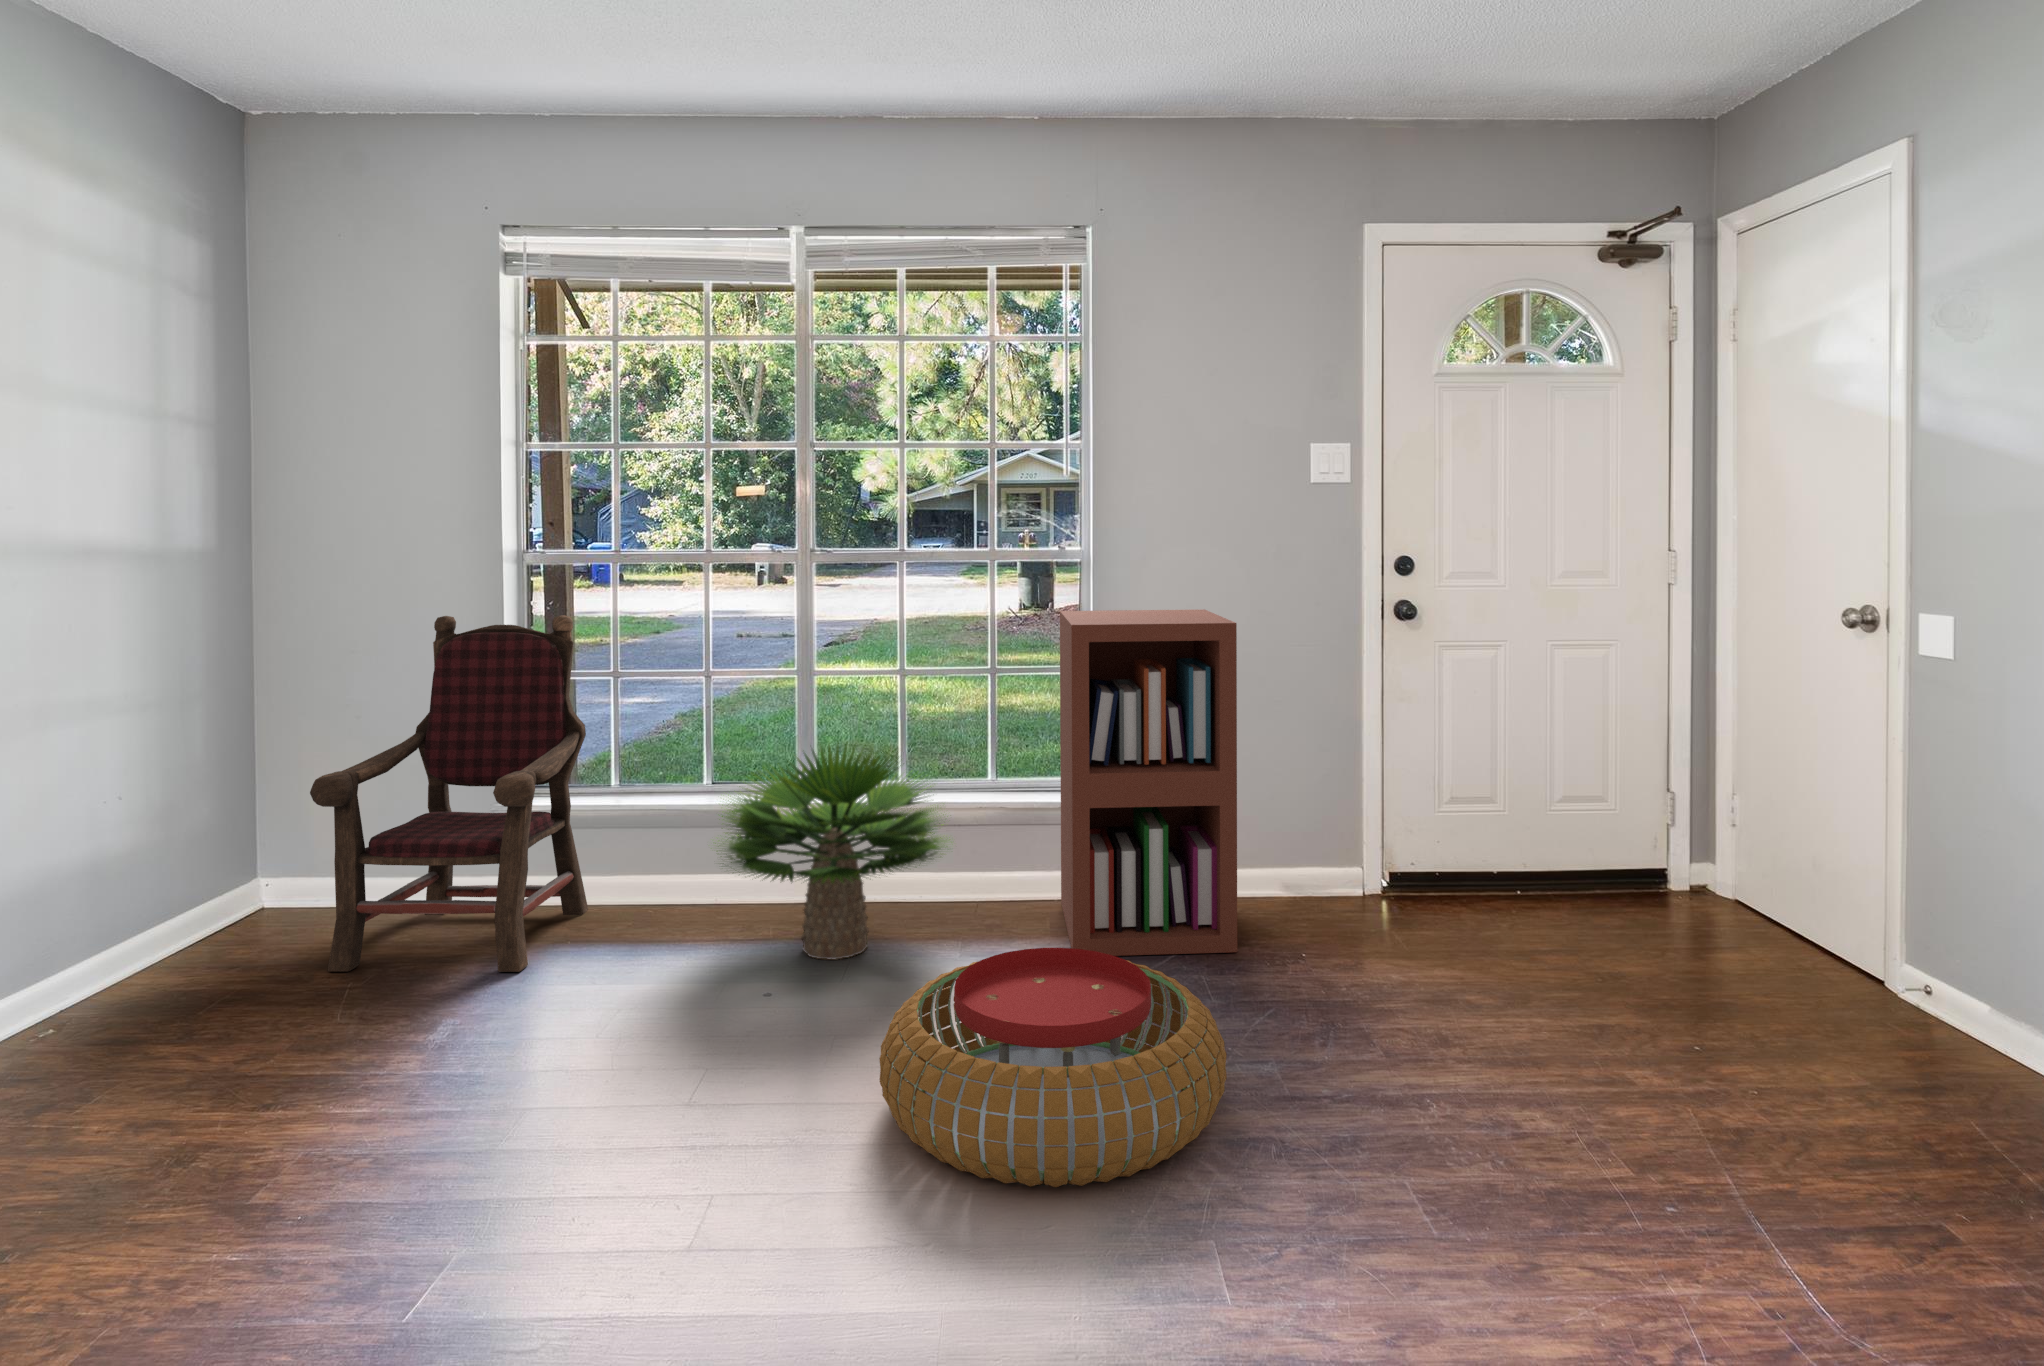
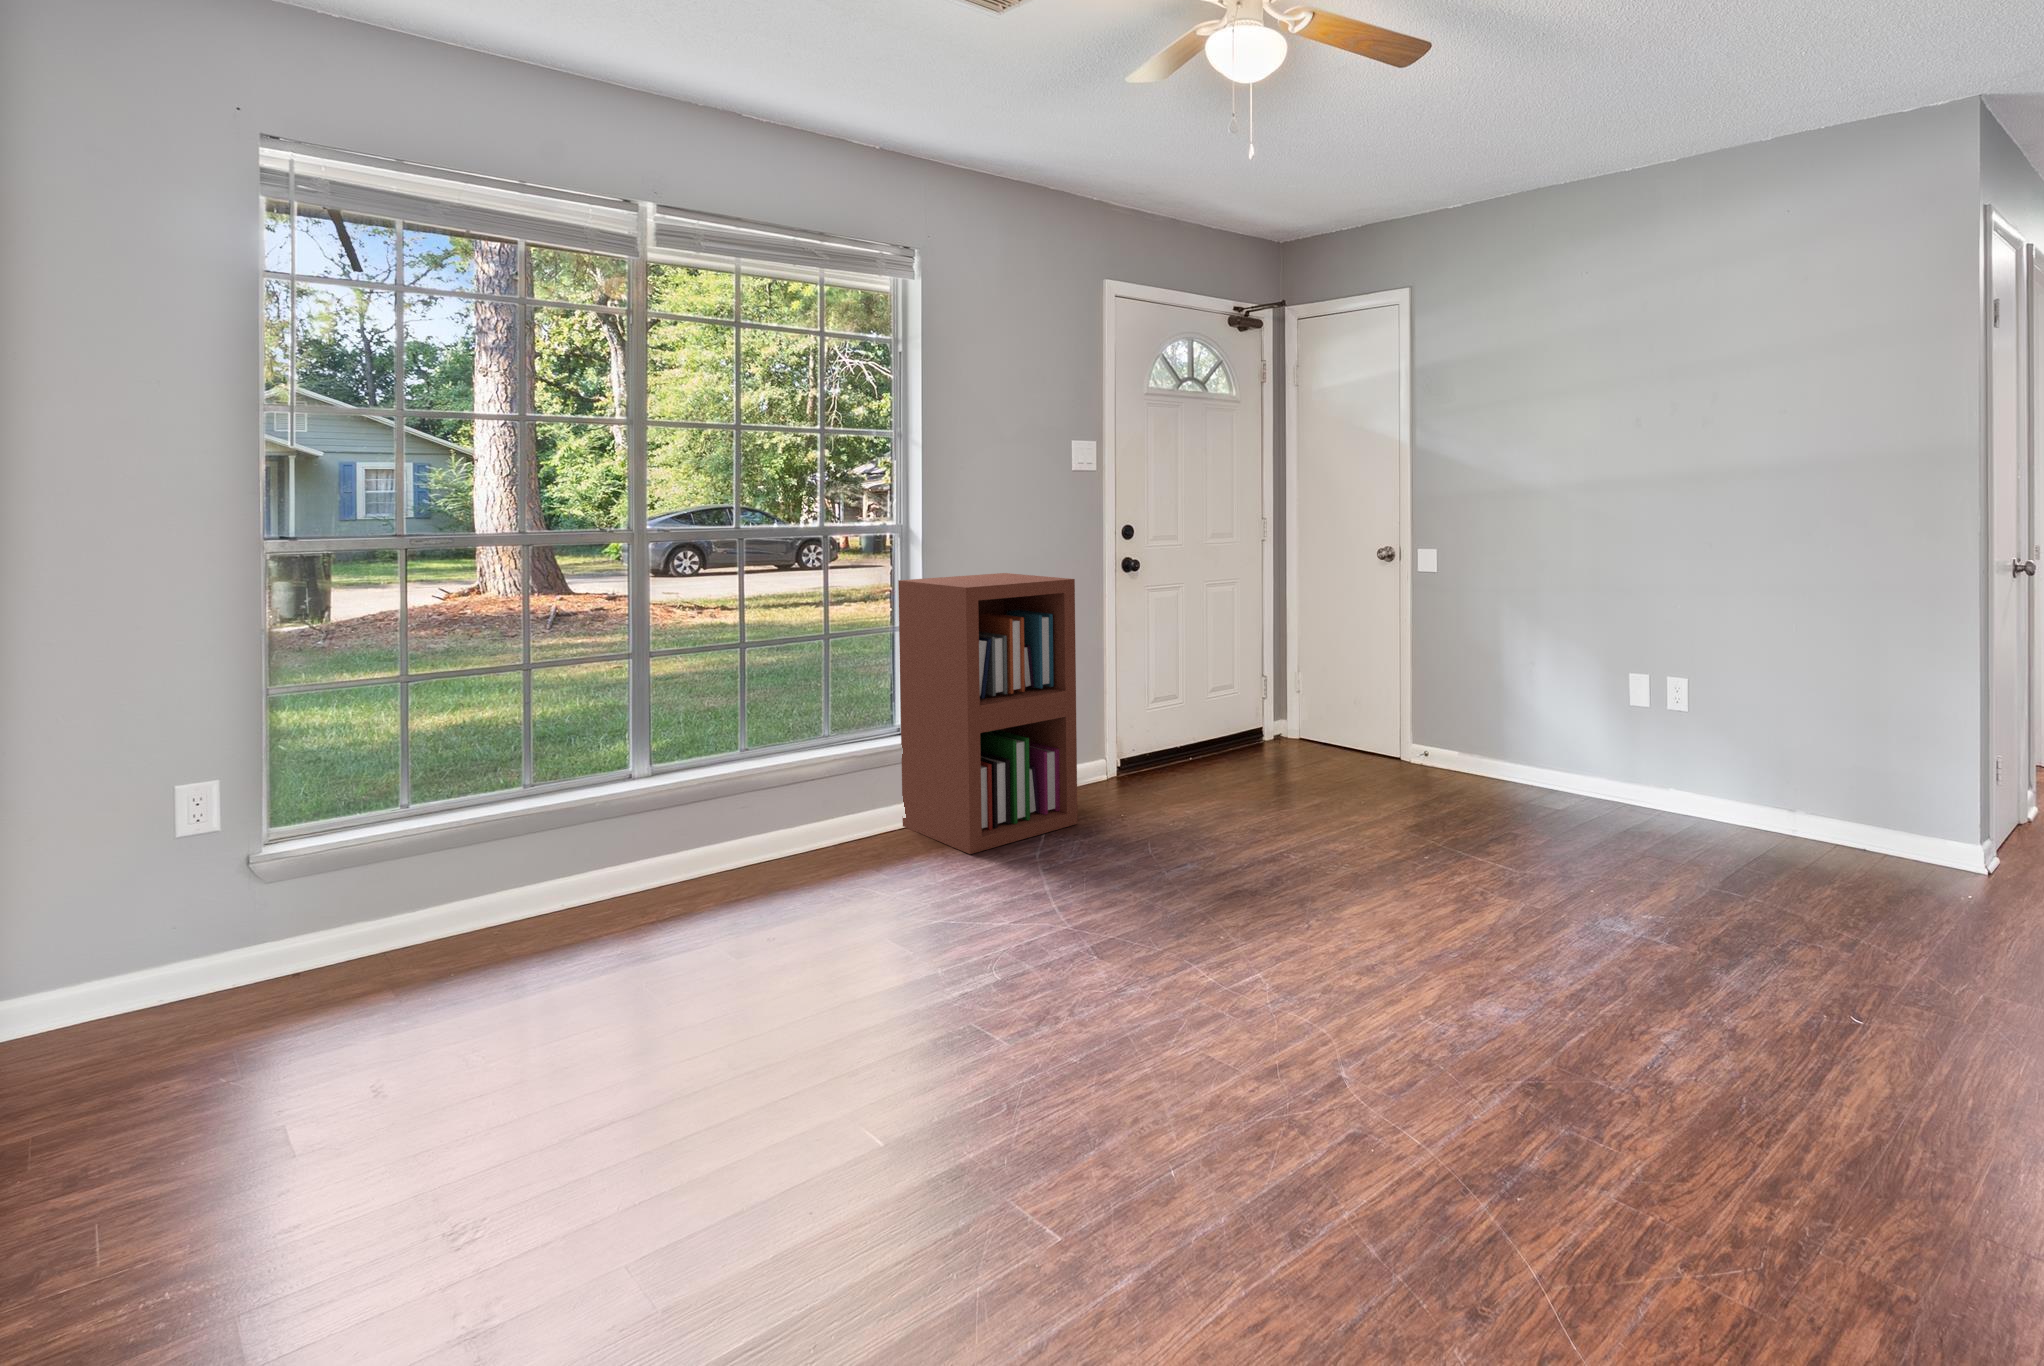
armchair: present [310,615,588,972] -> none [84,617,443,1086]
potted plant: present [719,743,950,959] -> none [624,704,878,911]
pouf: present [879,948,1227,1187] -> none [961,820,1217,978]

